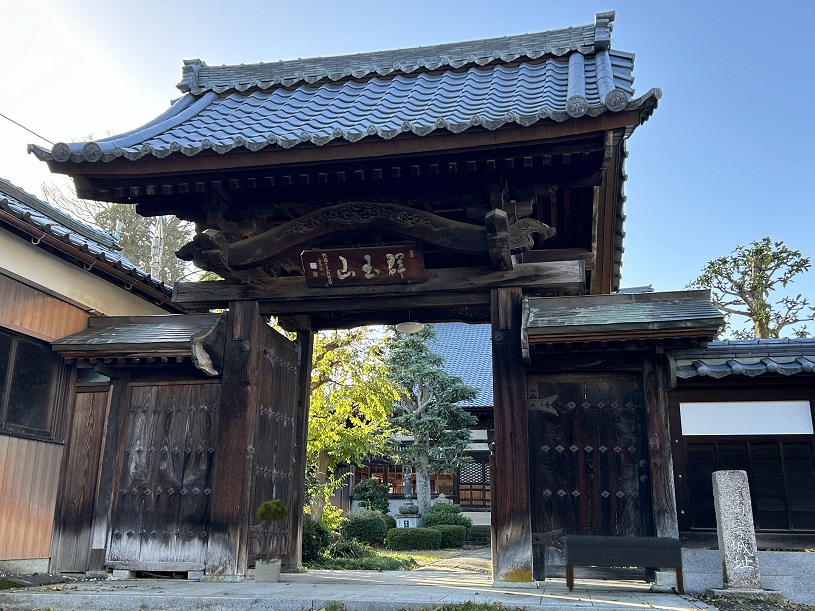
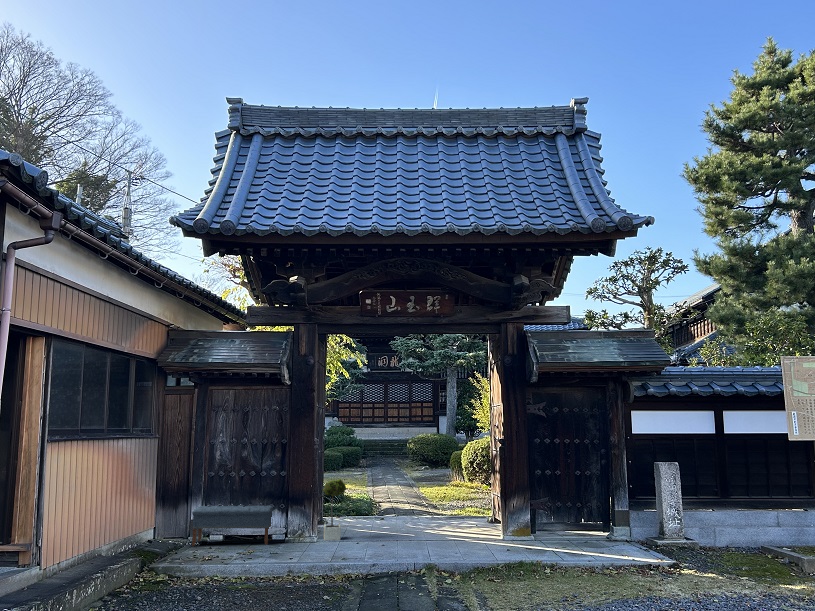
bench: present [563,535,683,594] -> present [192,505,273,546]

